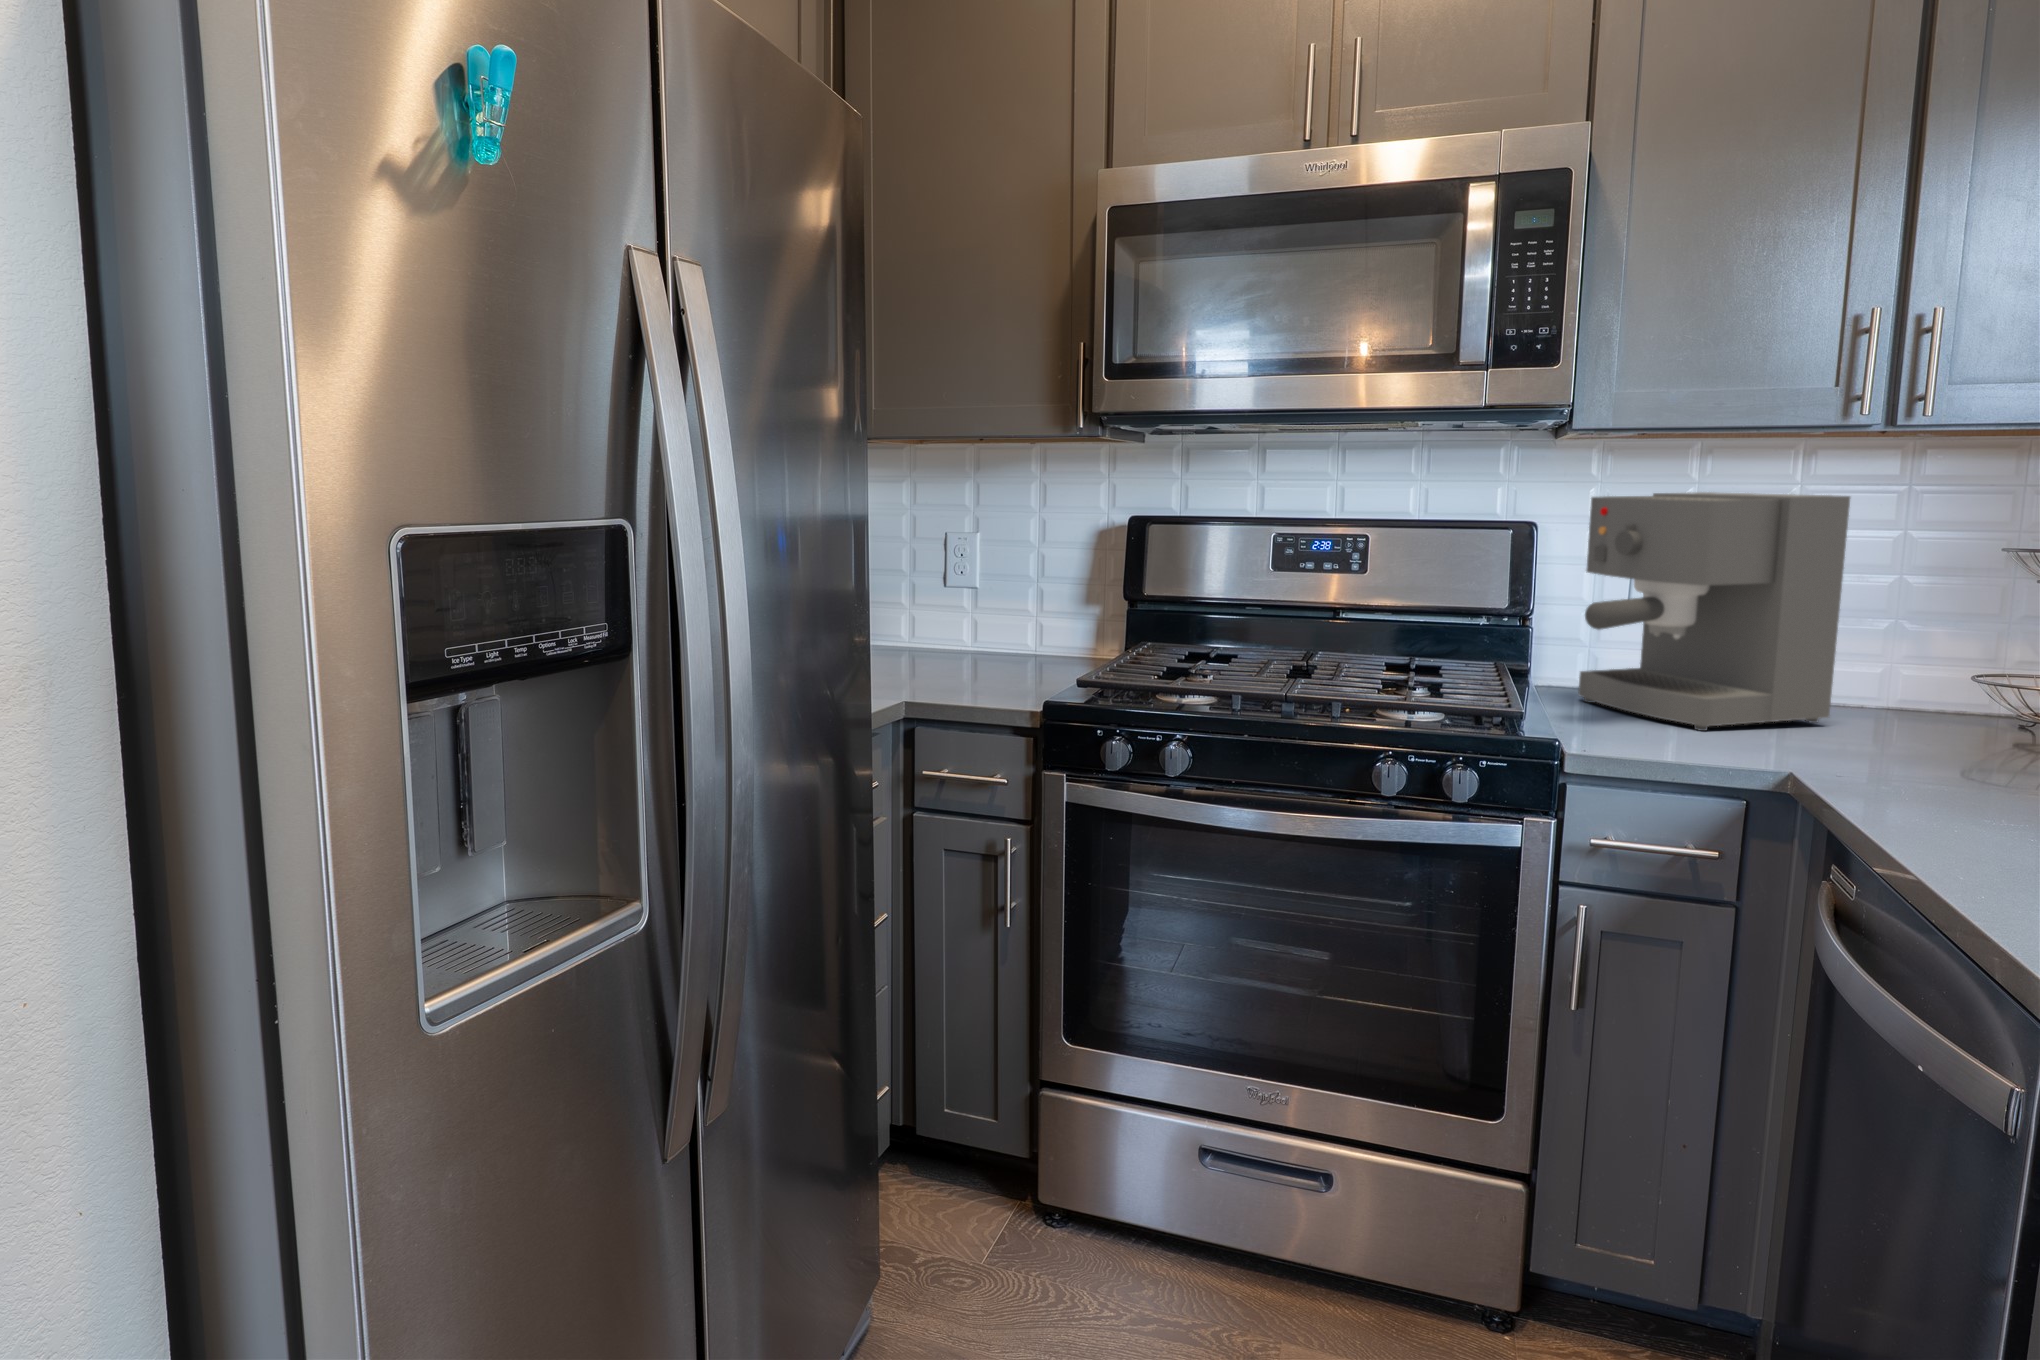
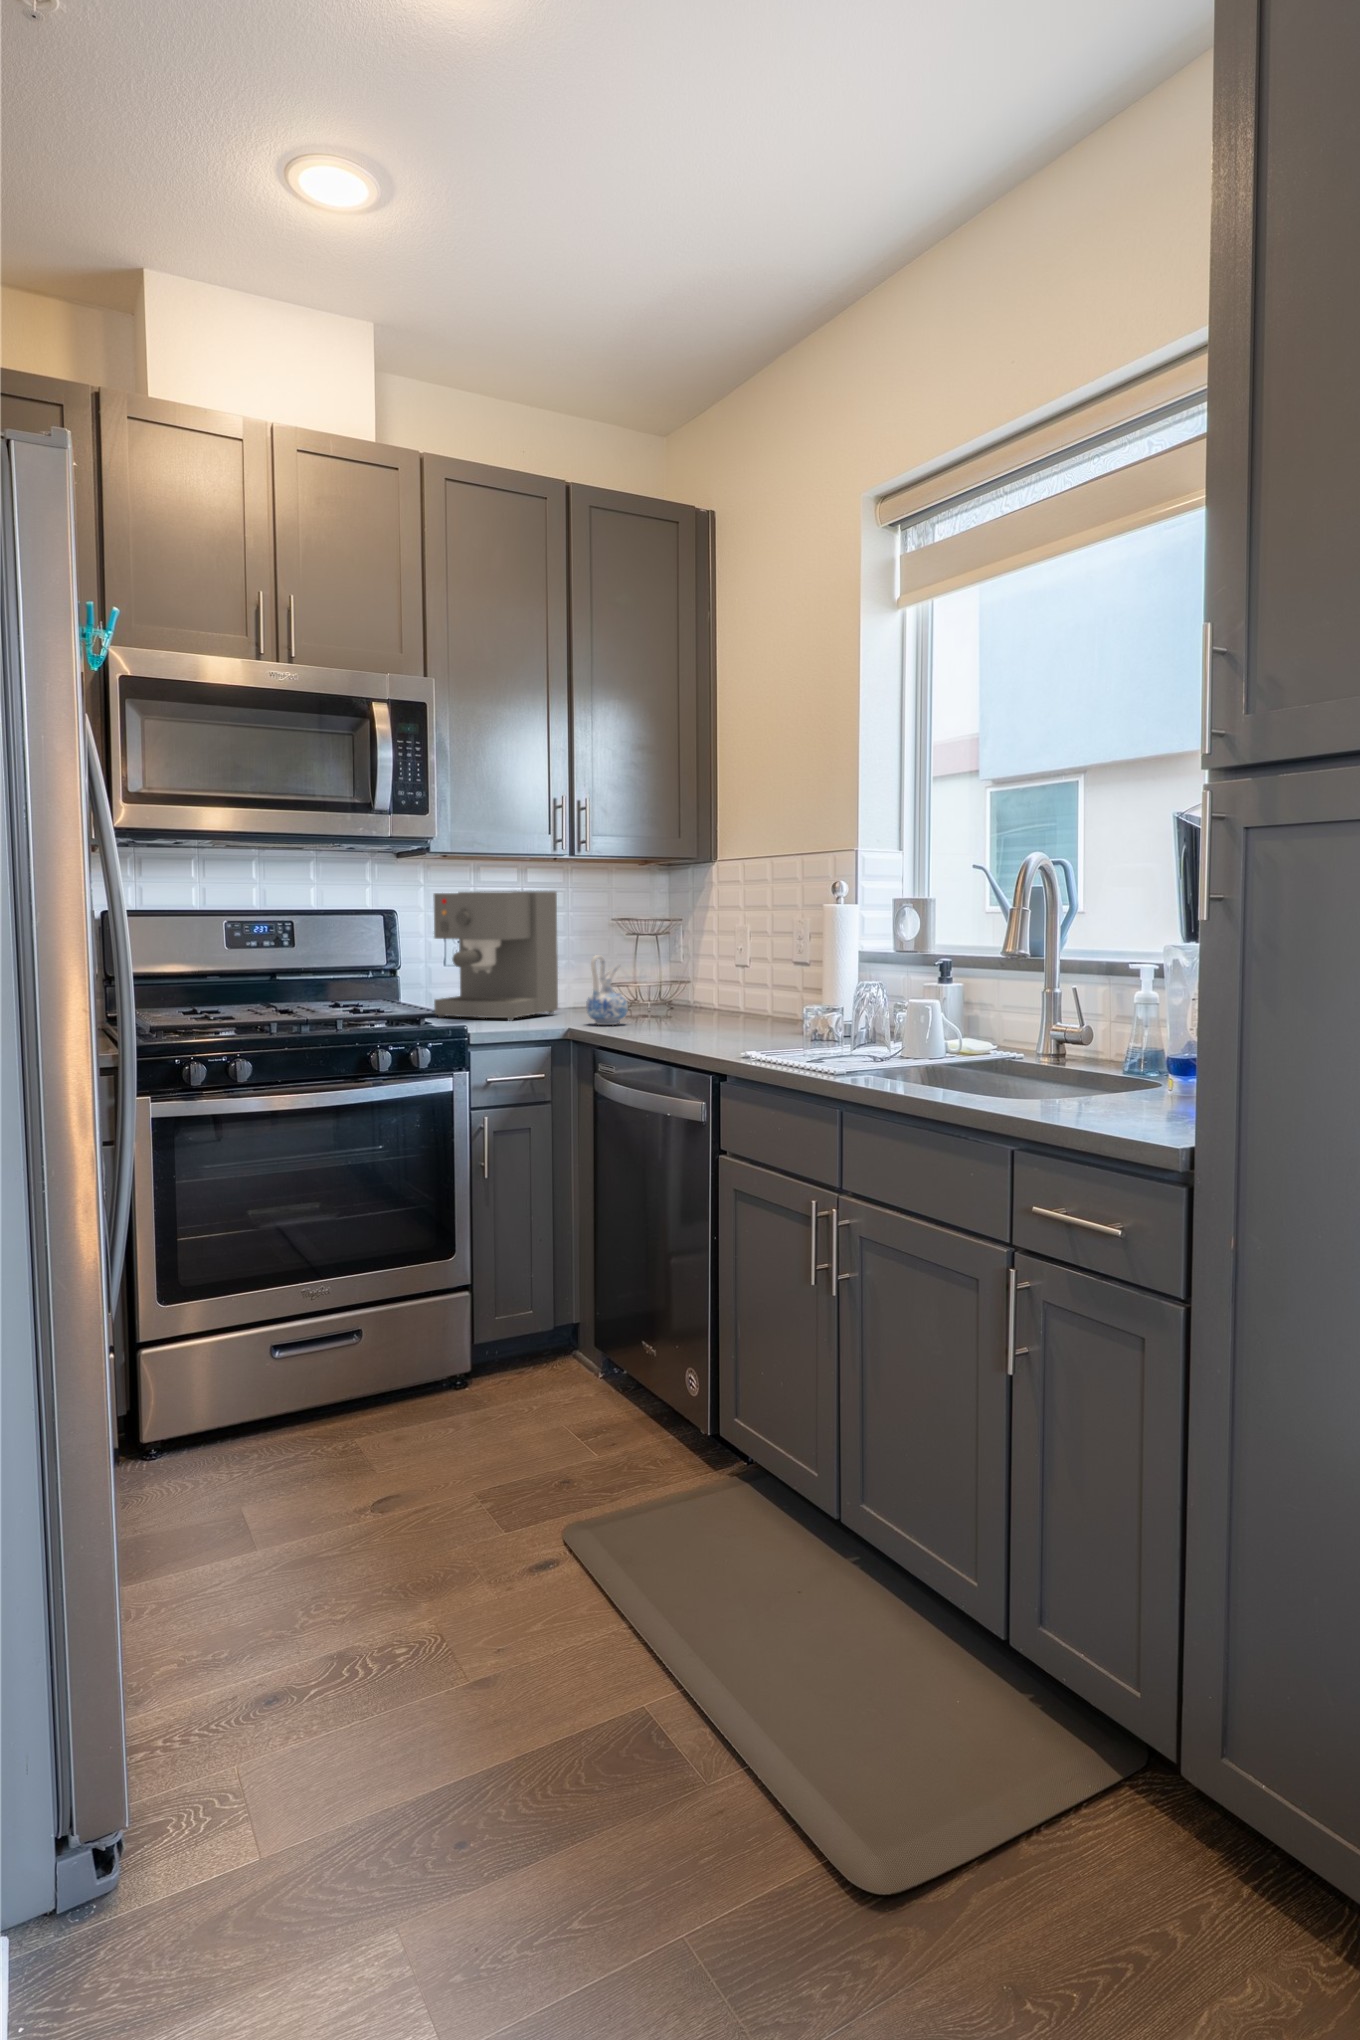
ceramic pitcher: none [1844,635,1952,781] -> present [586,955,628,1025]

